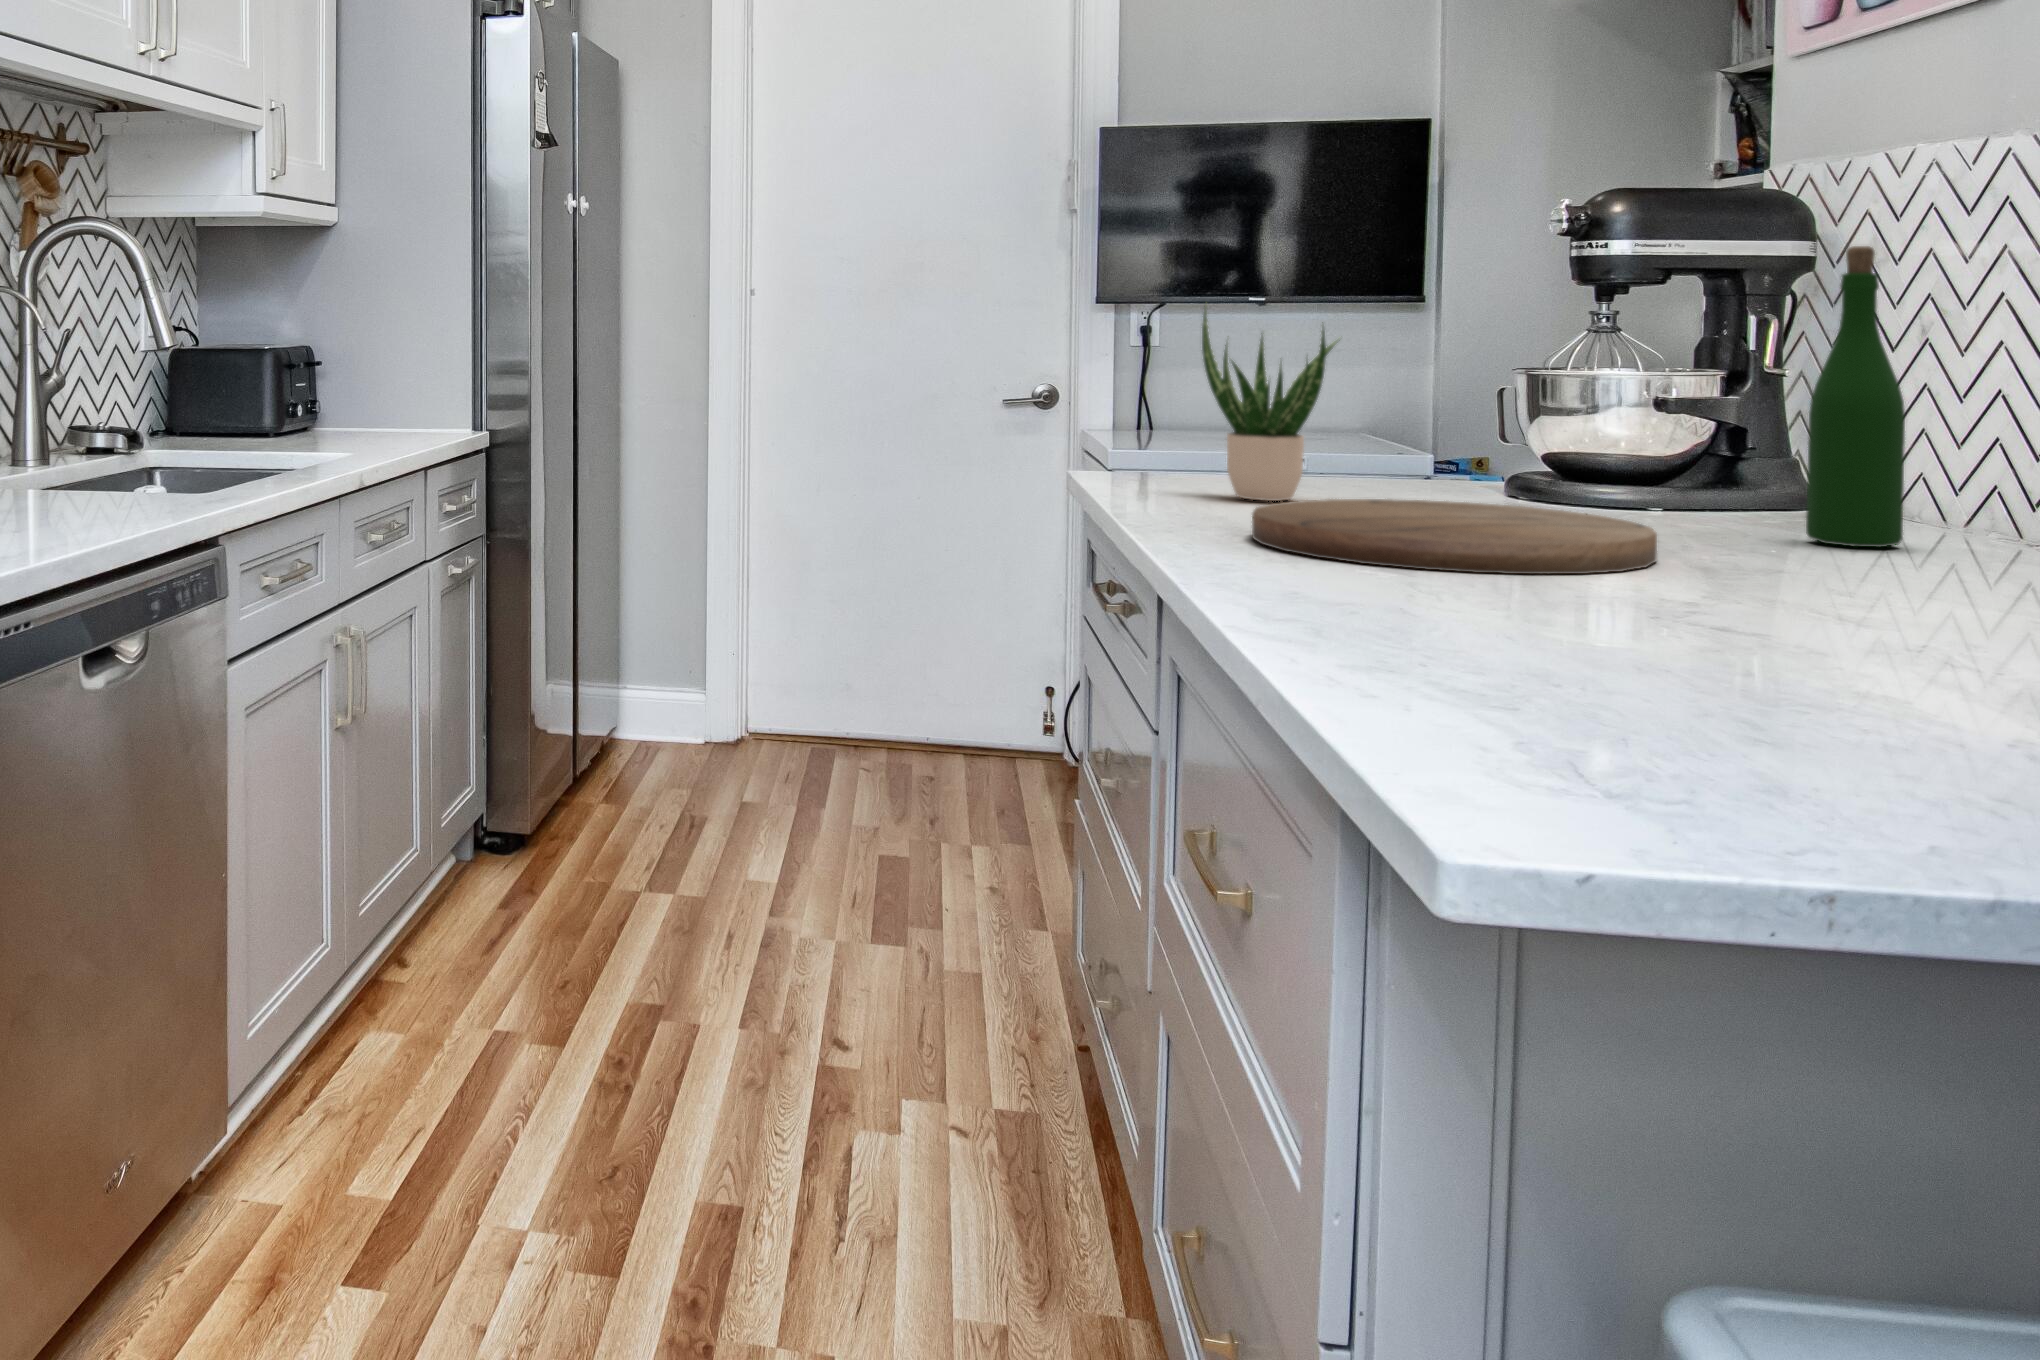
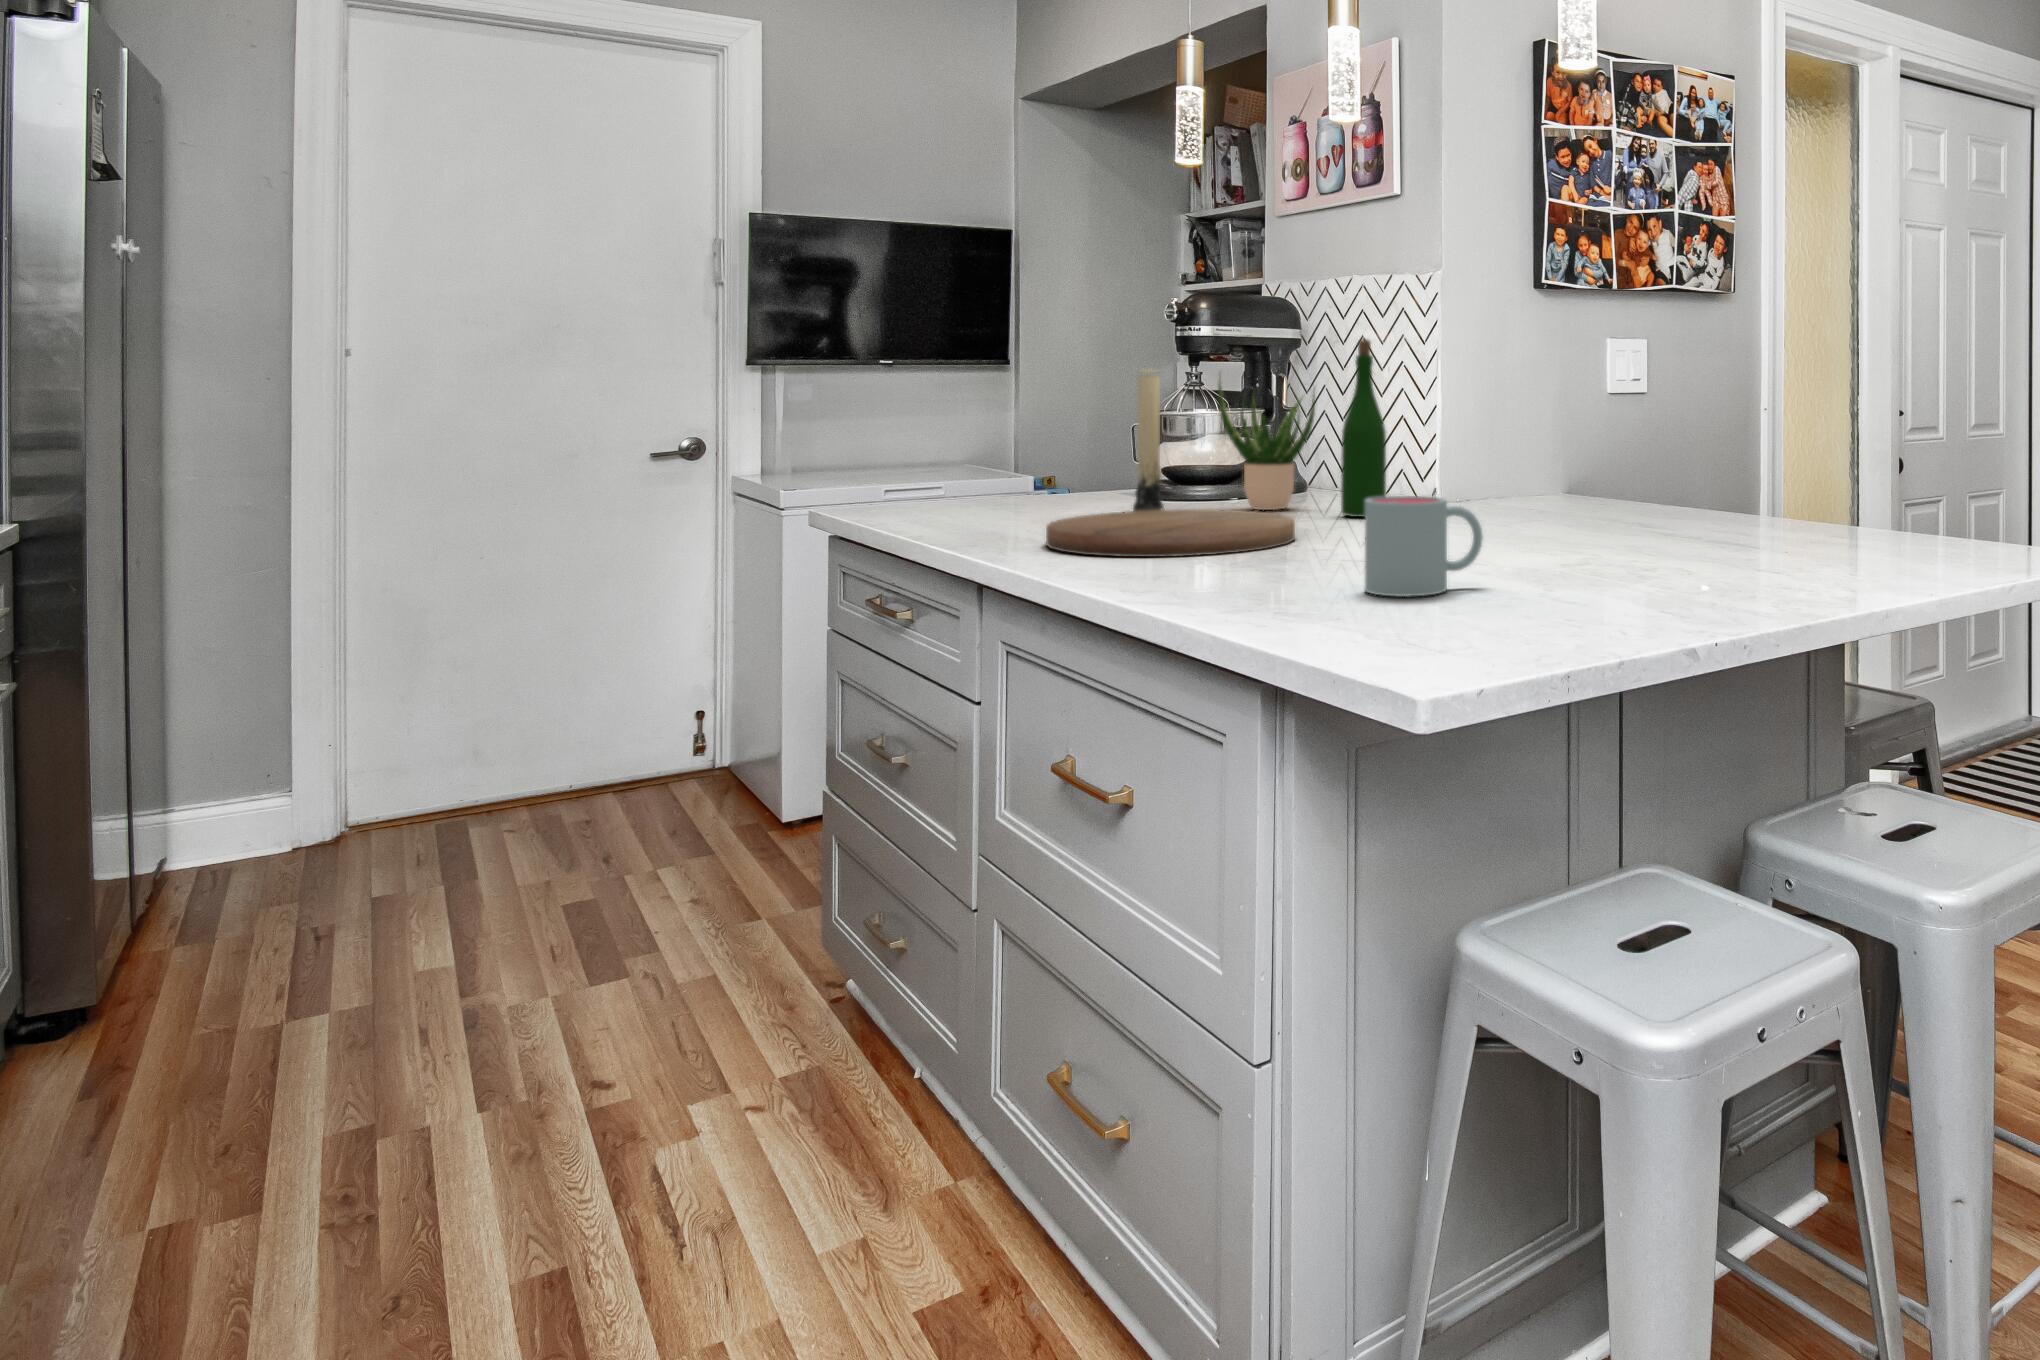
candle: none [1419,299,1491,516] -> present [1133,370,1164,511]
potted plant: present [1202,309,1337,501] -> present [1218,382,1315,510]
mug: none [1617,504,1882,683] -> present [1365,496,1483,597]

